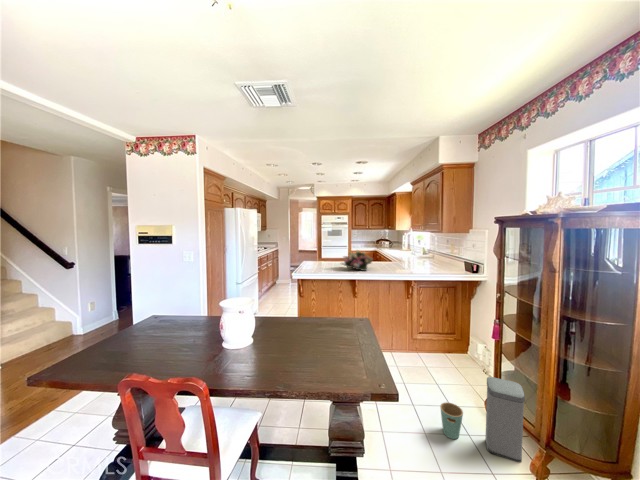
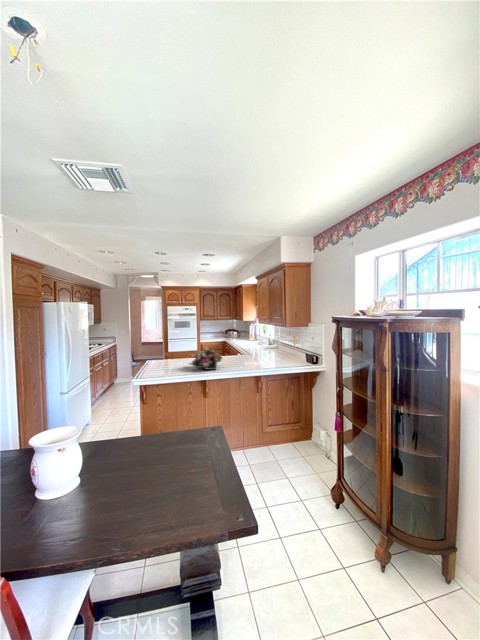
trash can: present [440,377,525,462] -> none [294,471,366,550]

